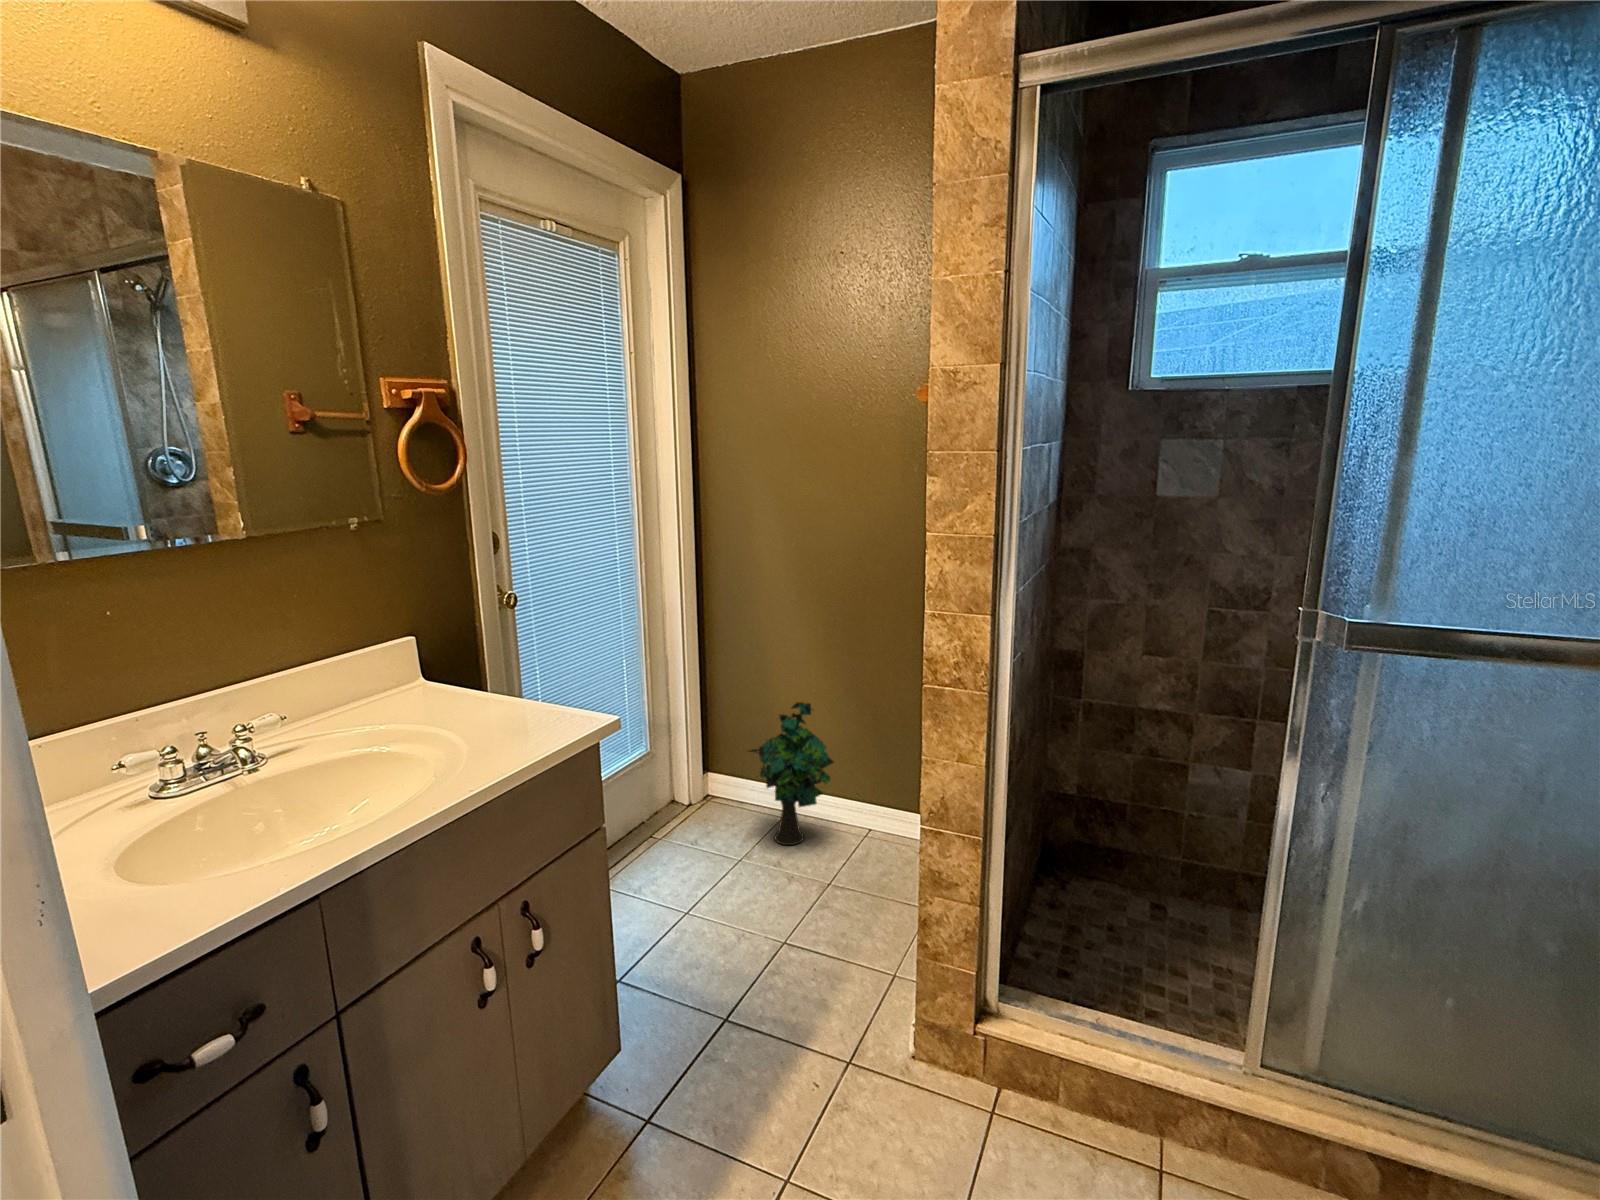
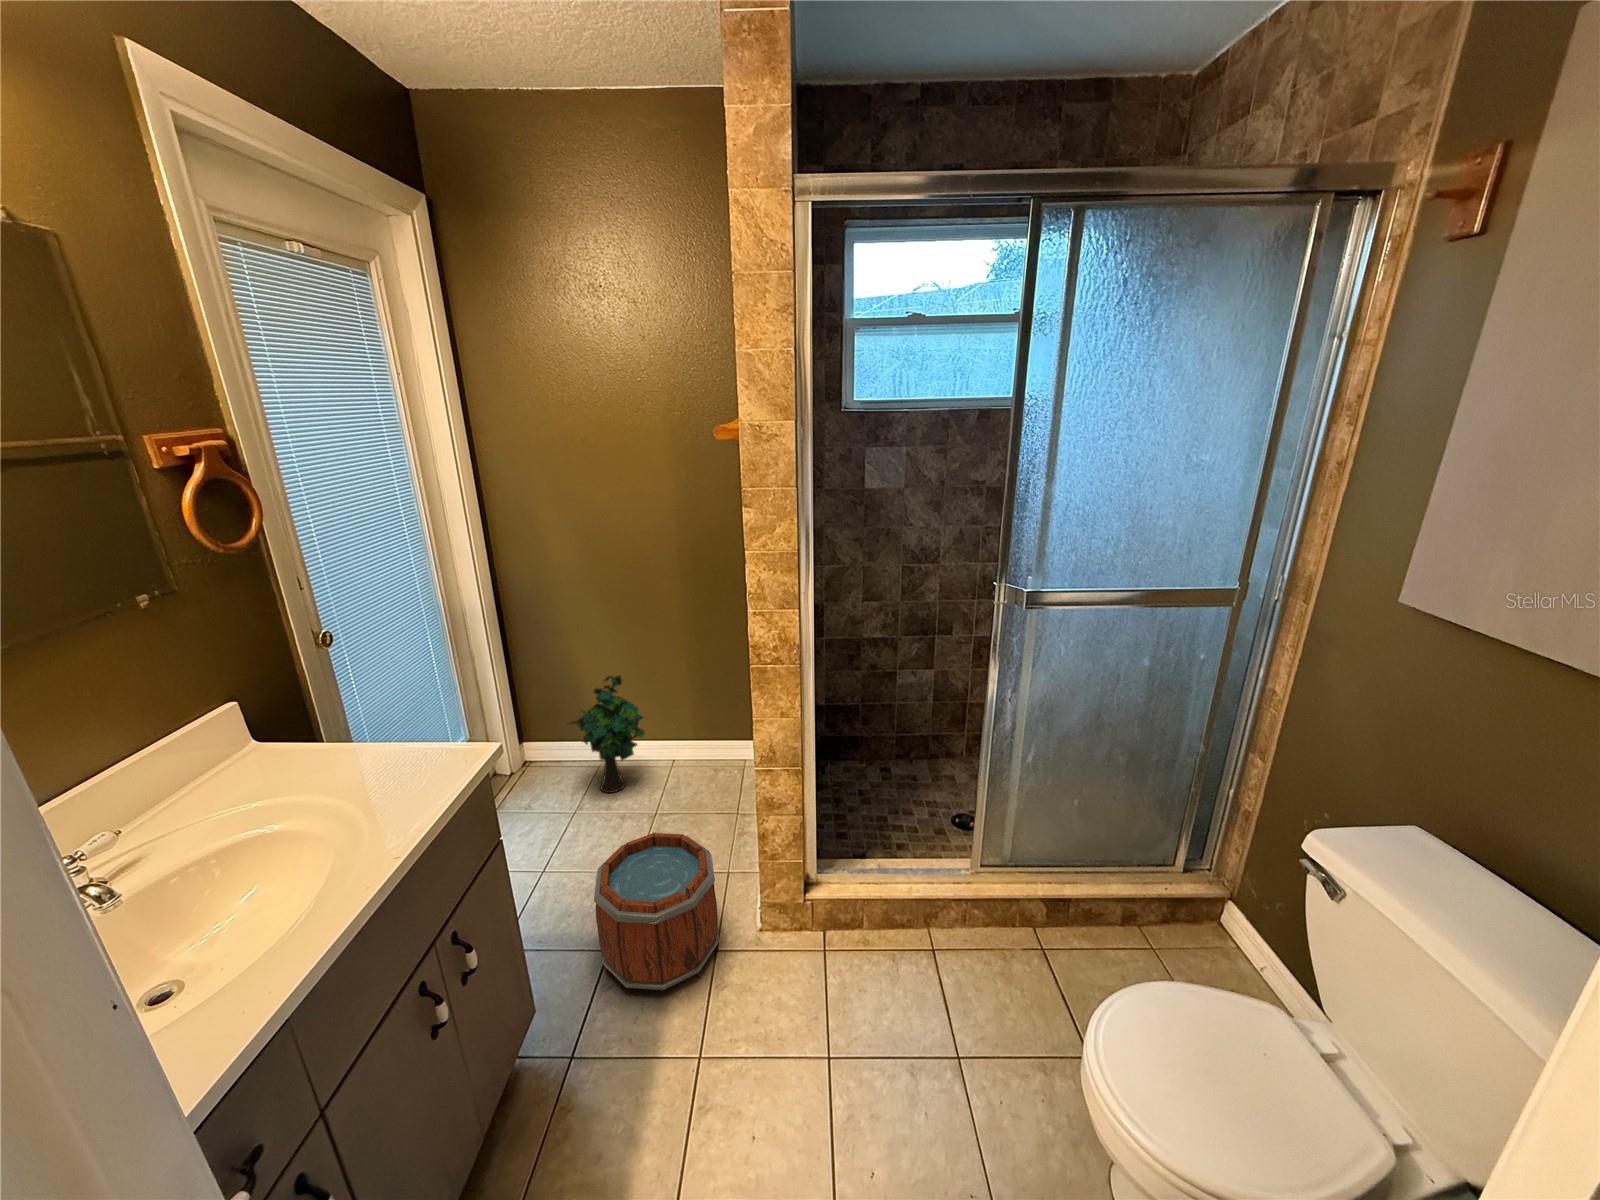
bucket: none [710,888,860,1084] -> present [594,833,719,990]

